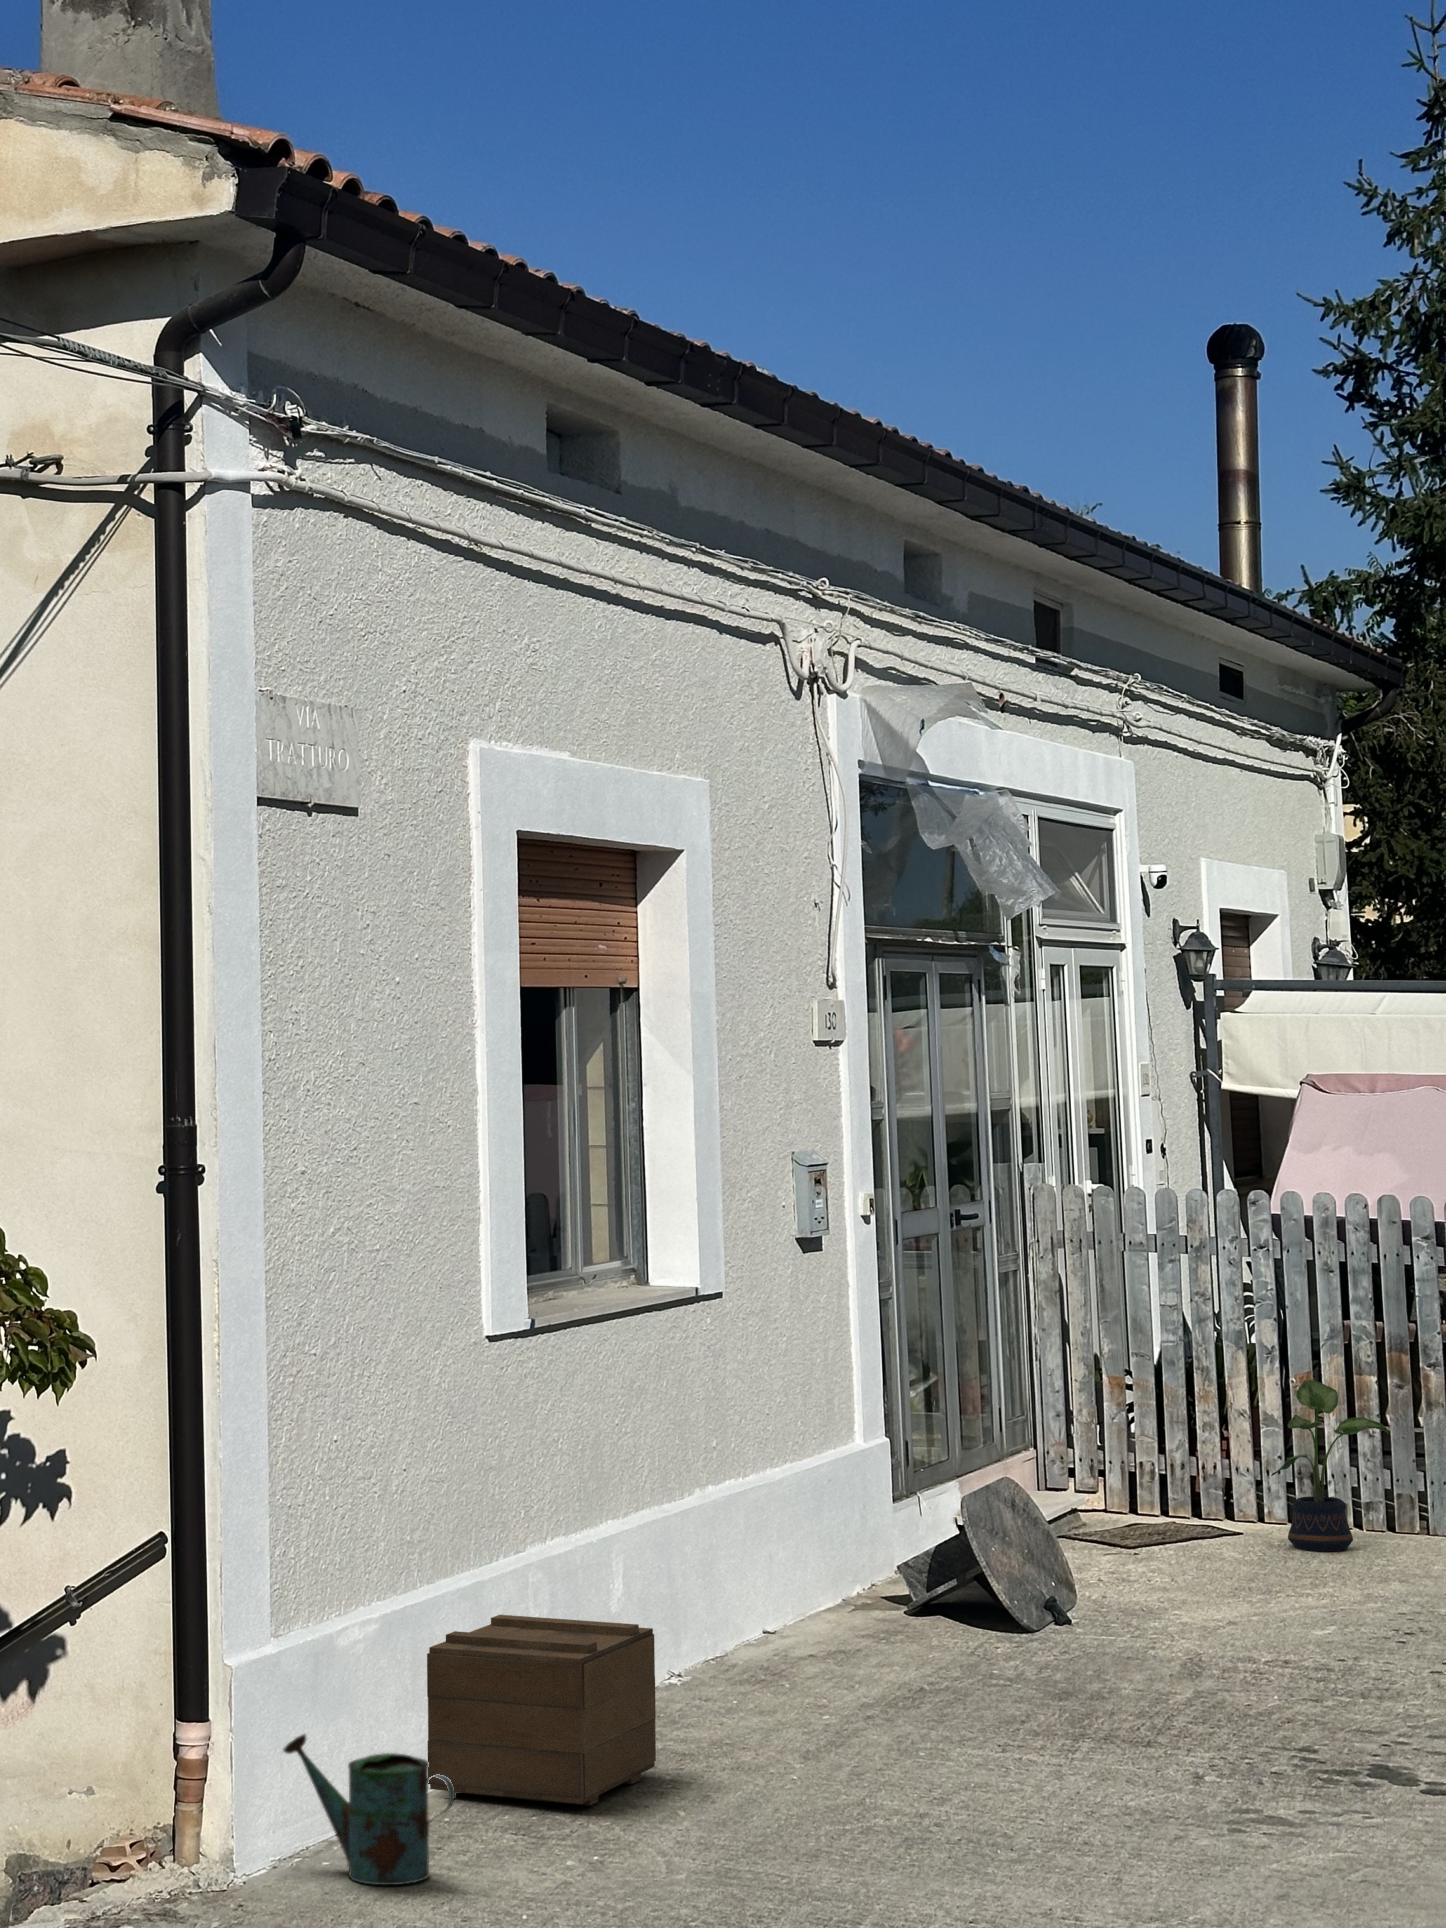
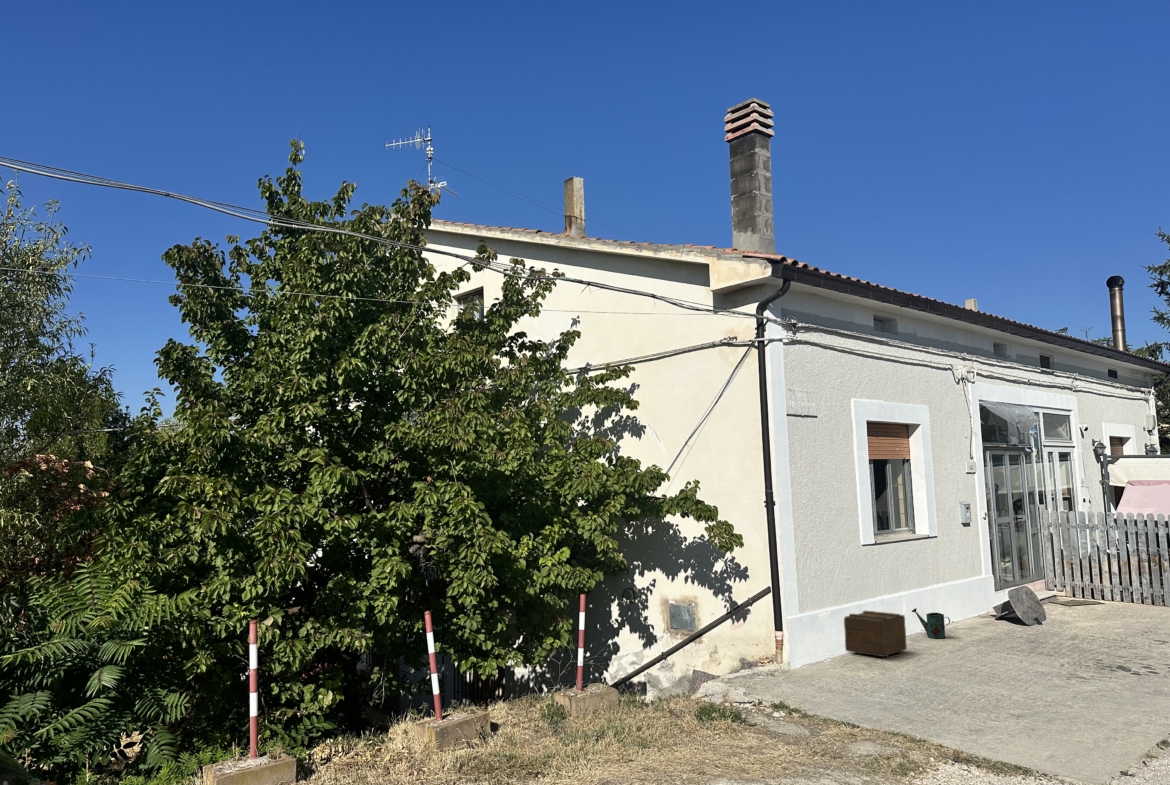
potted plant: present [1271,1380,1389,1551] -> none [1113,563,1150,610]
watering can: present [283,1735,455,1885] -> present [912,608,950,639]

